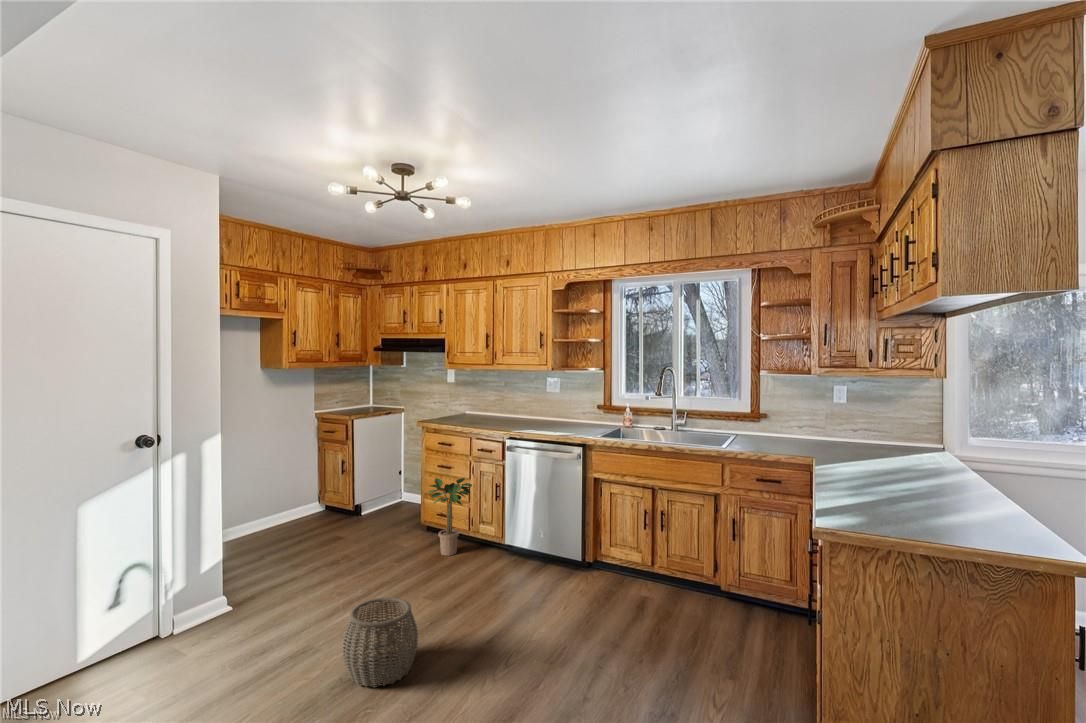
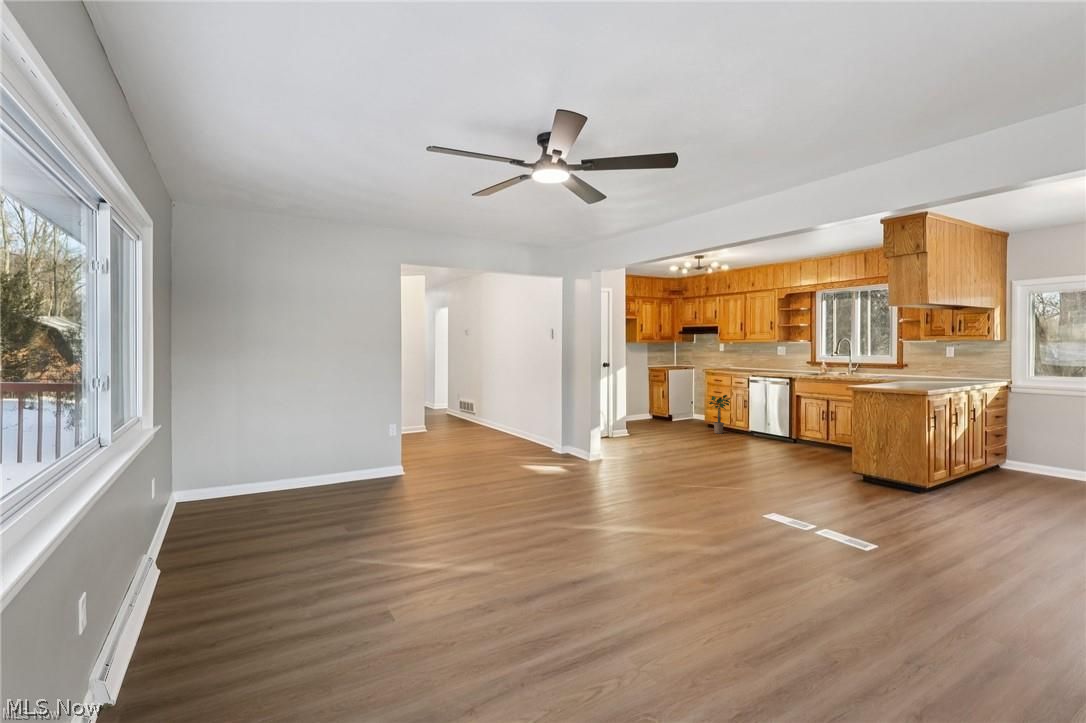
woven basket: present [342,597,418,687] -> none [676,426,705,453]

